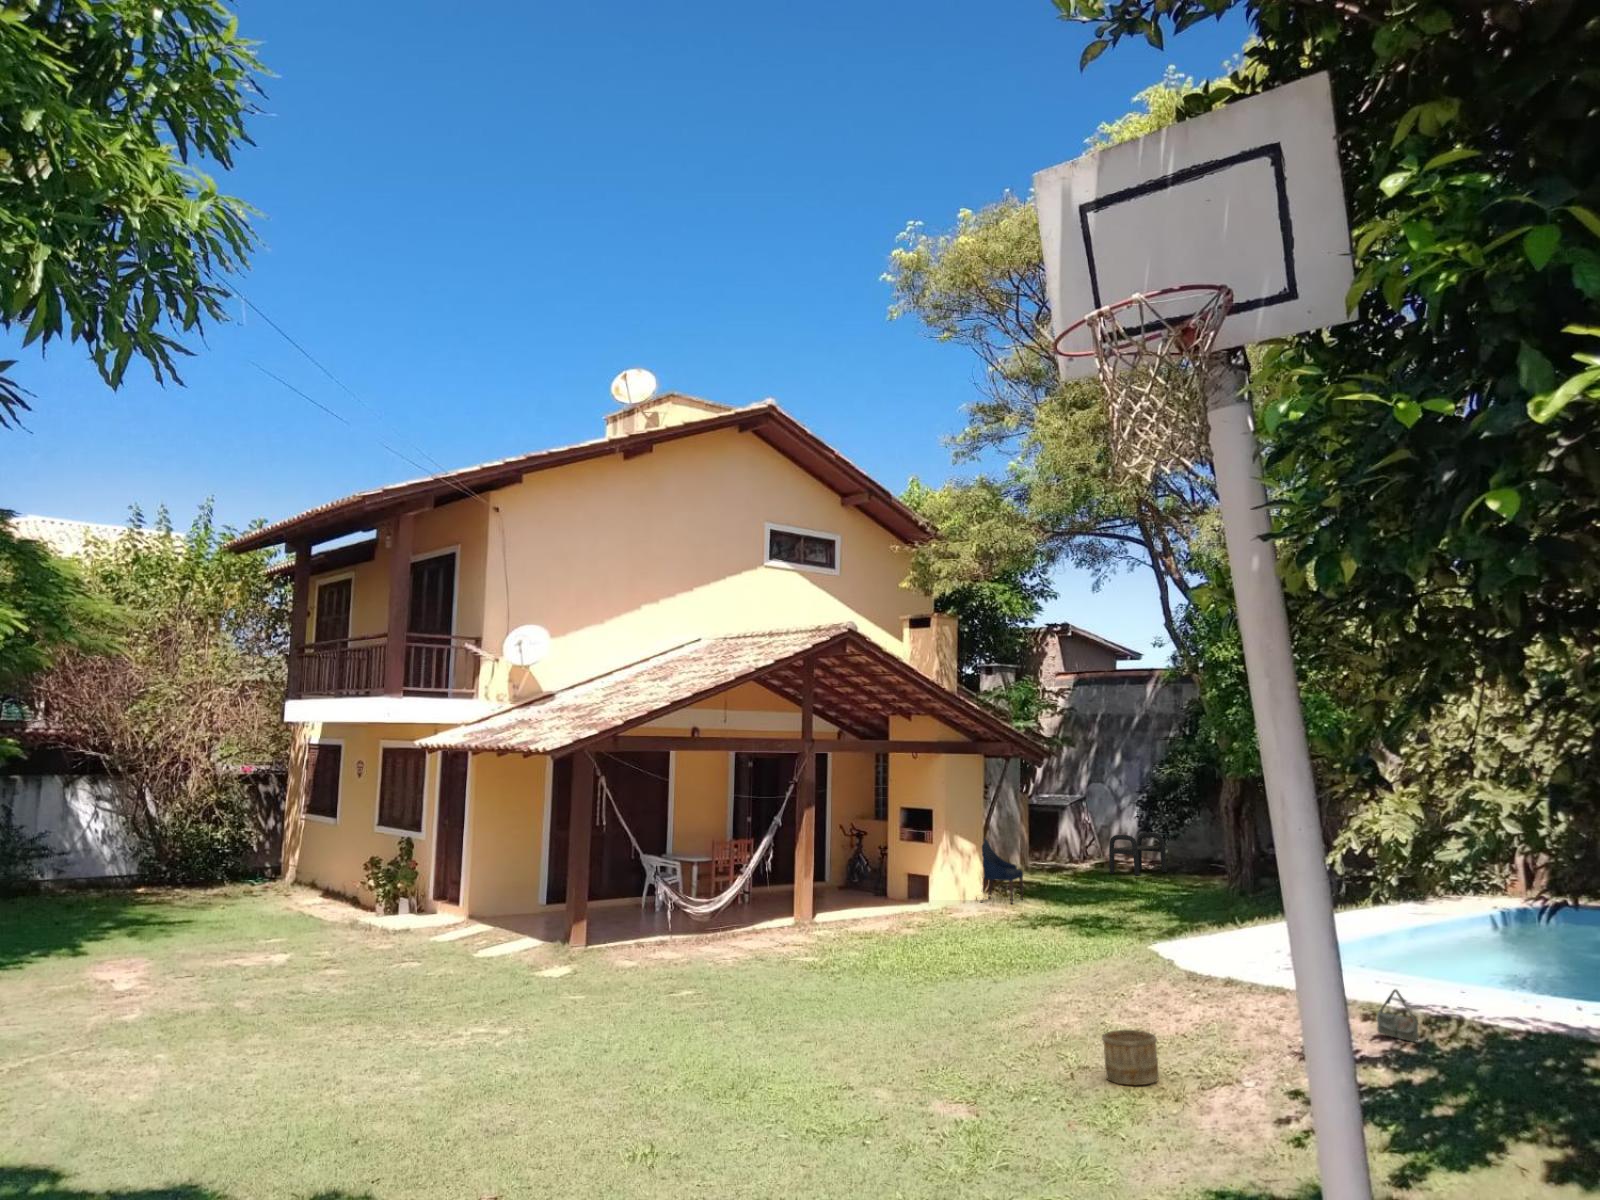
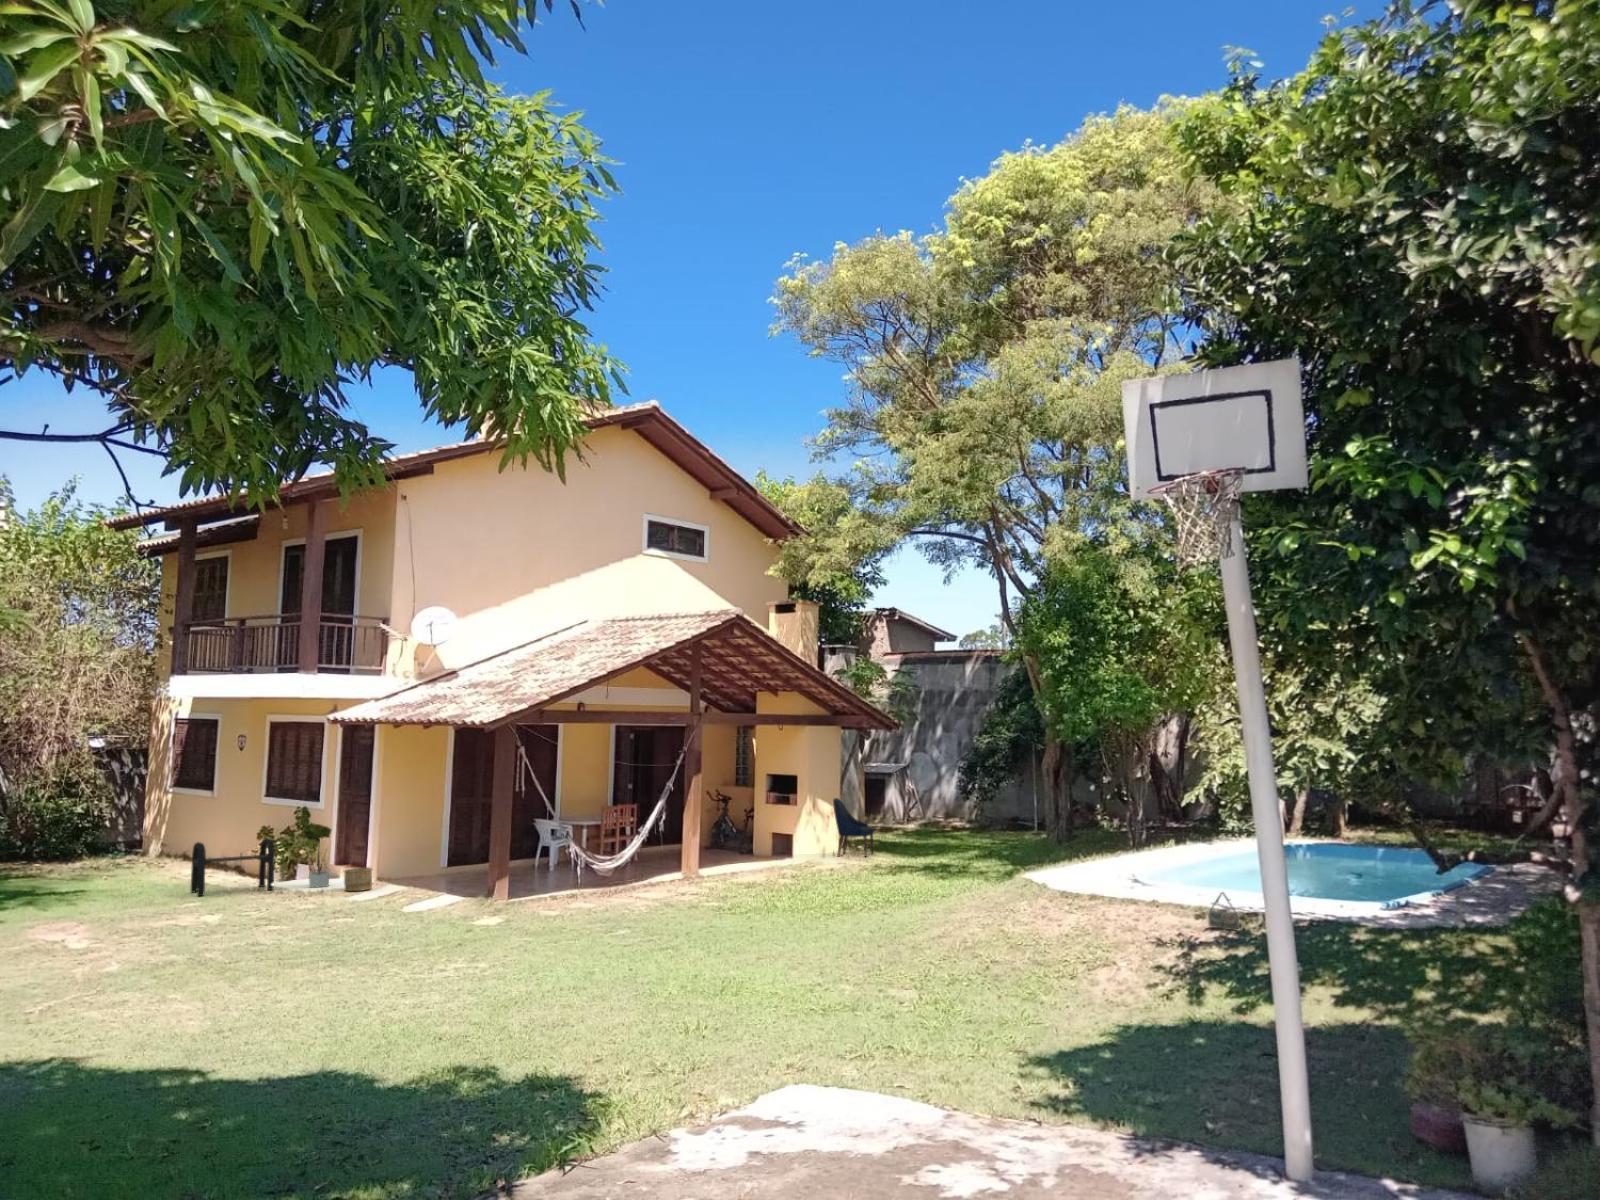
bench: present [1109,832,1167,876] -> present [190,838,275,896]
potted tree: none [399,854,429,923] -> present [303,823,332,888]
wooden bucket: present [1102,1030,1158,1085] -> present [344,867,372,891]

